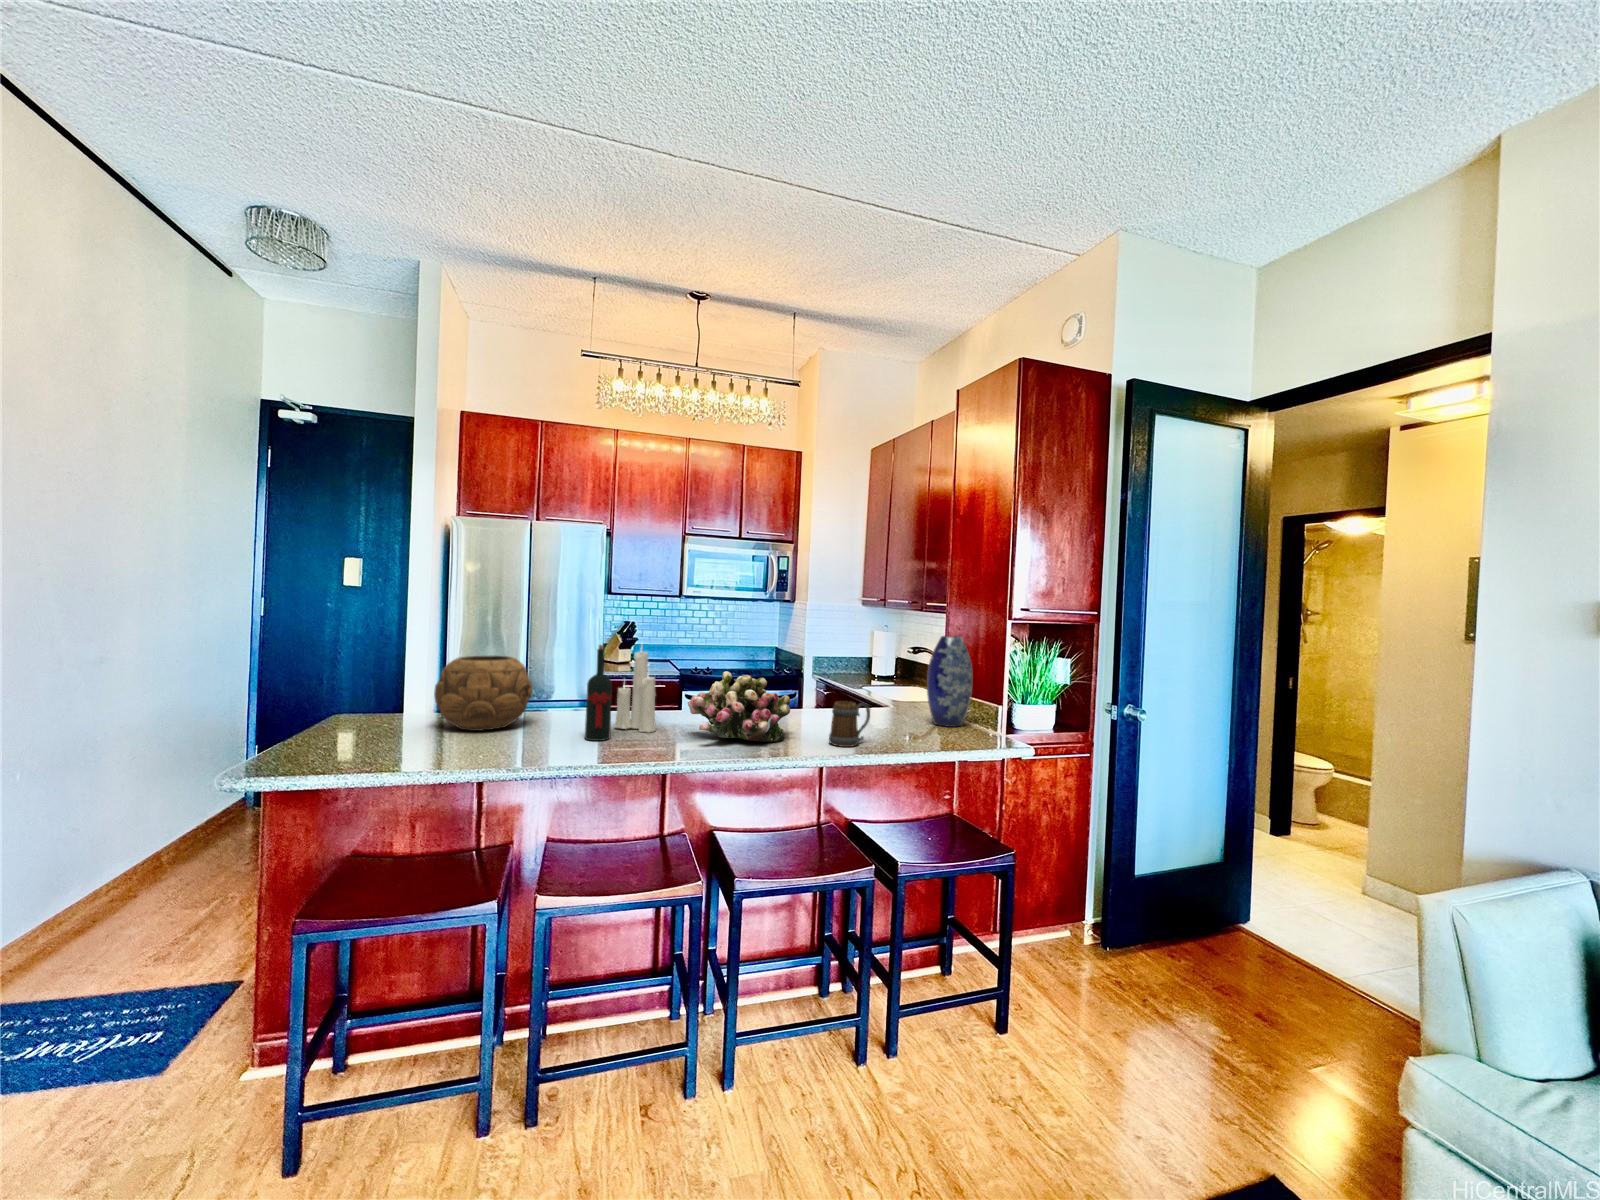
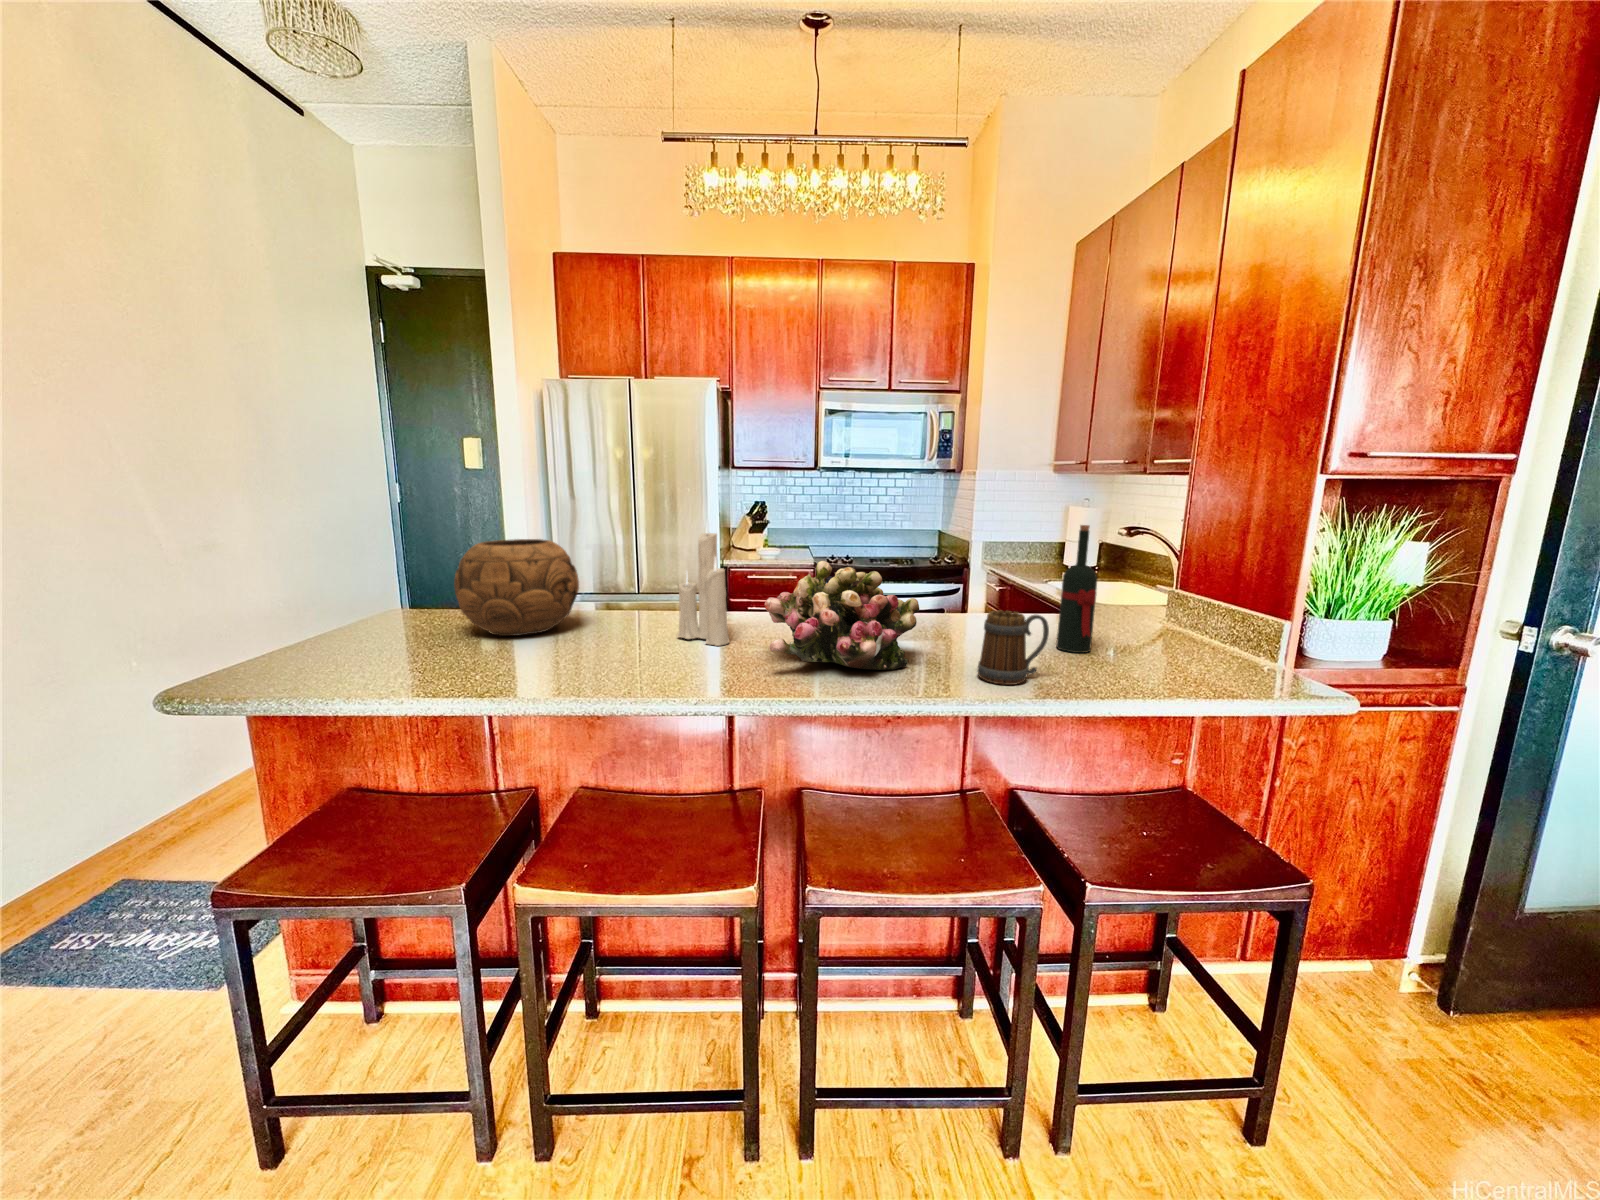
vase: present [927,636,972,727] -> none [1150,504,1235,650]
wine bottle: present [585,645,612,741] -> present [1056,525,1097,653]

